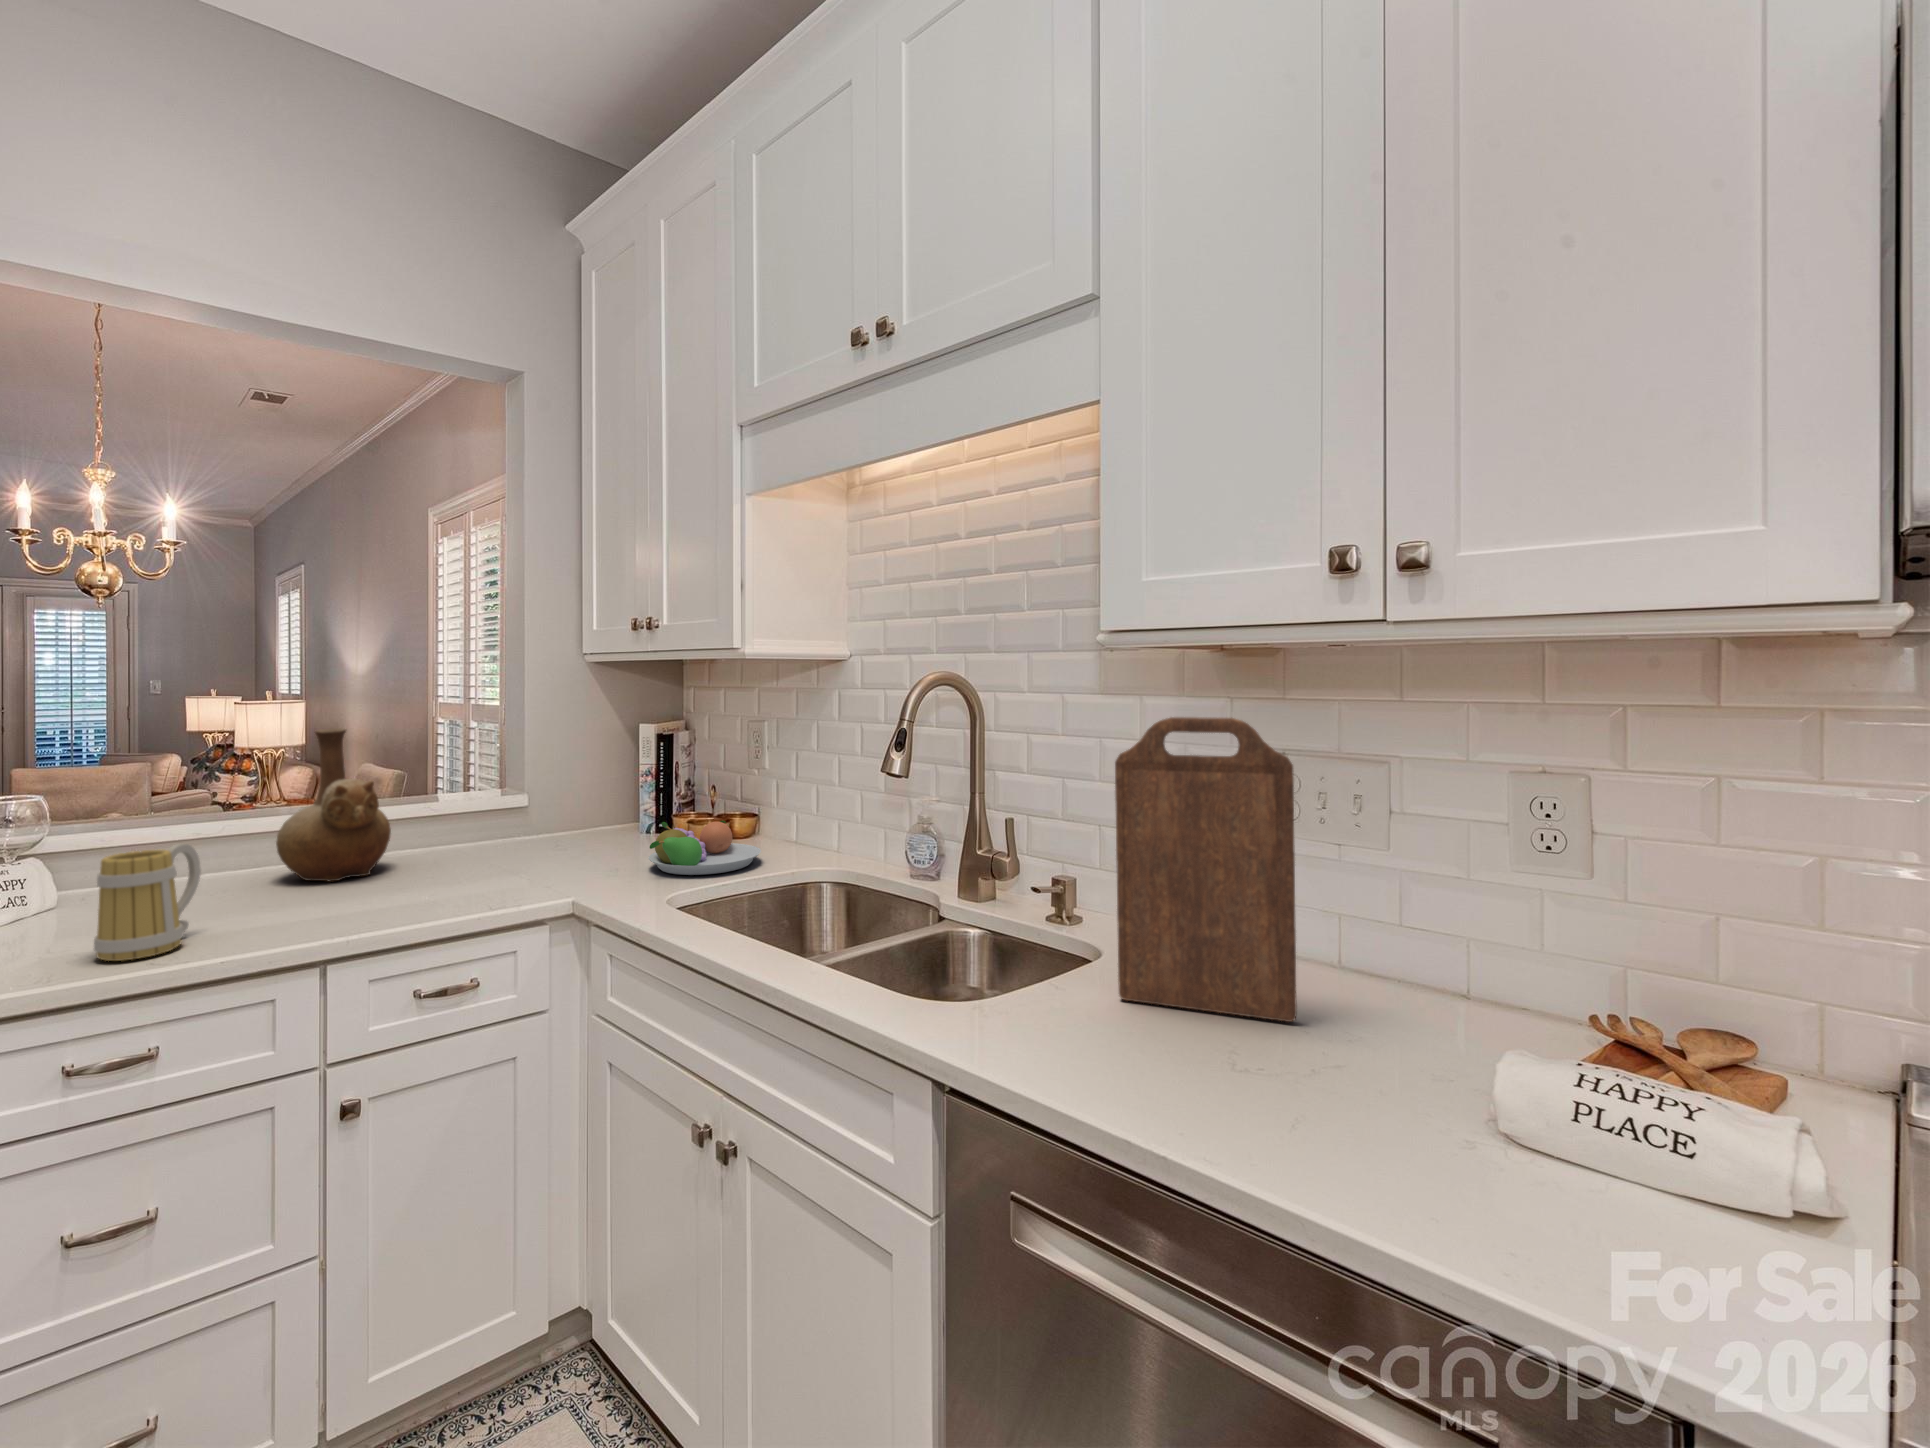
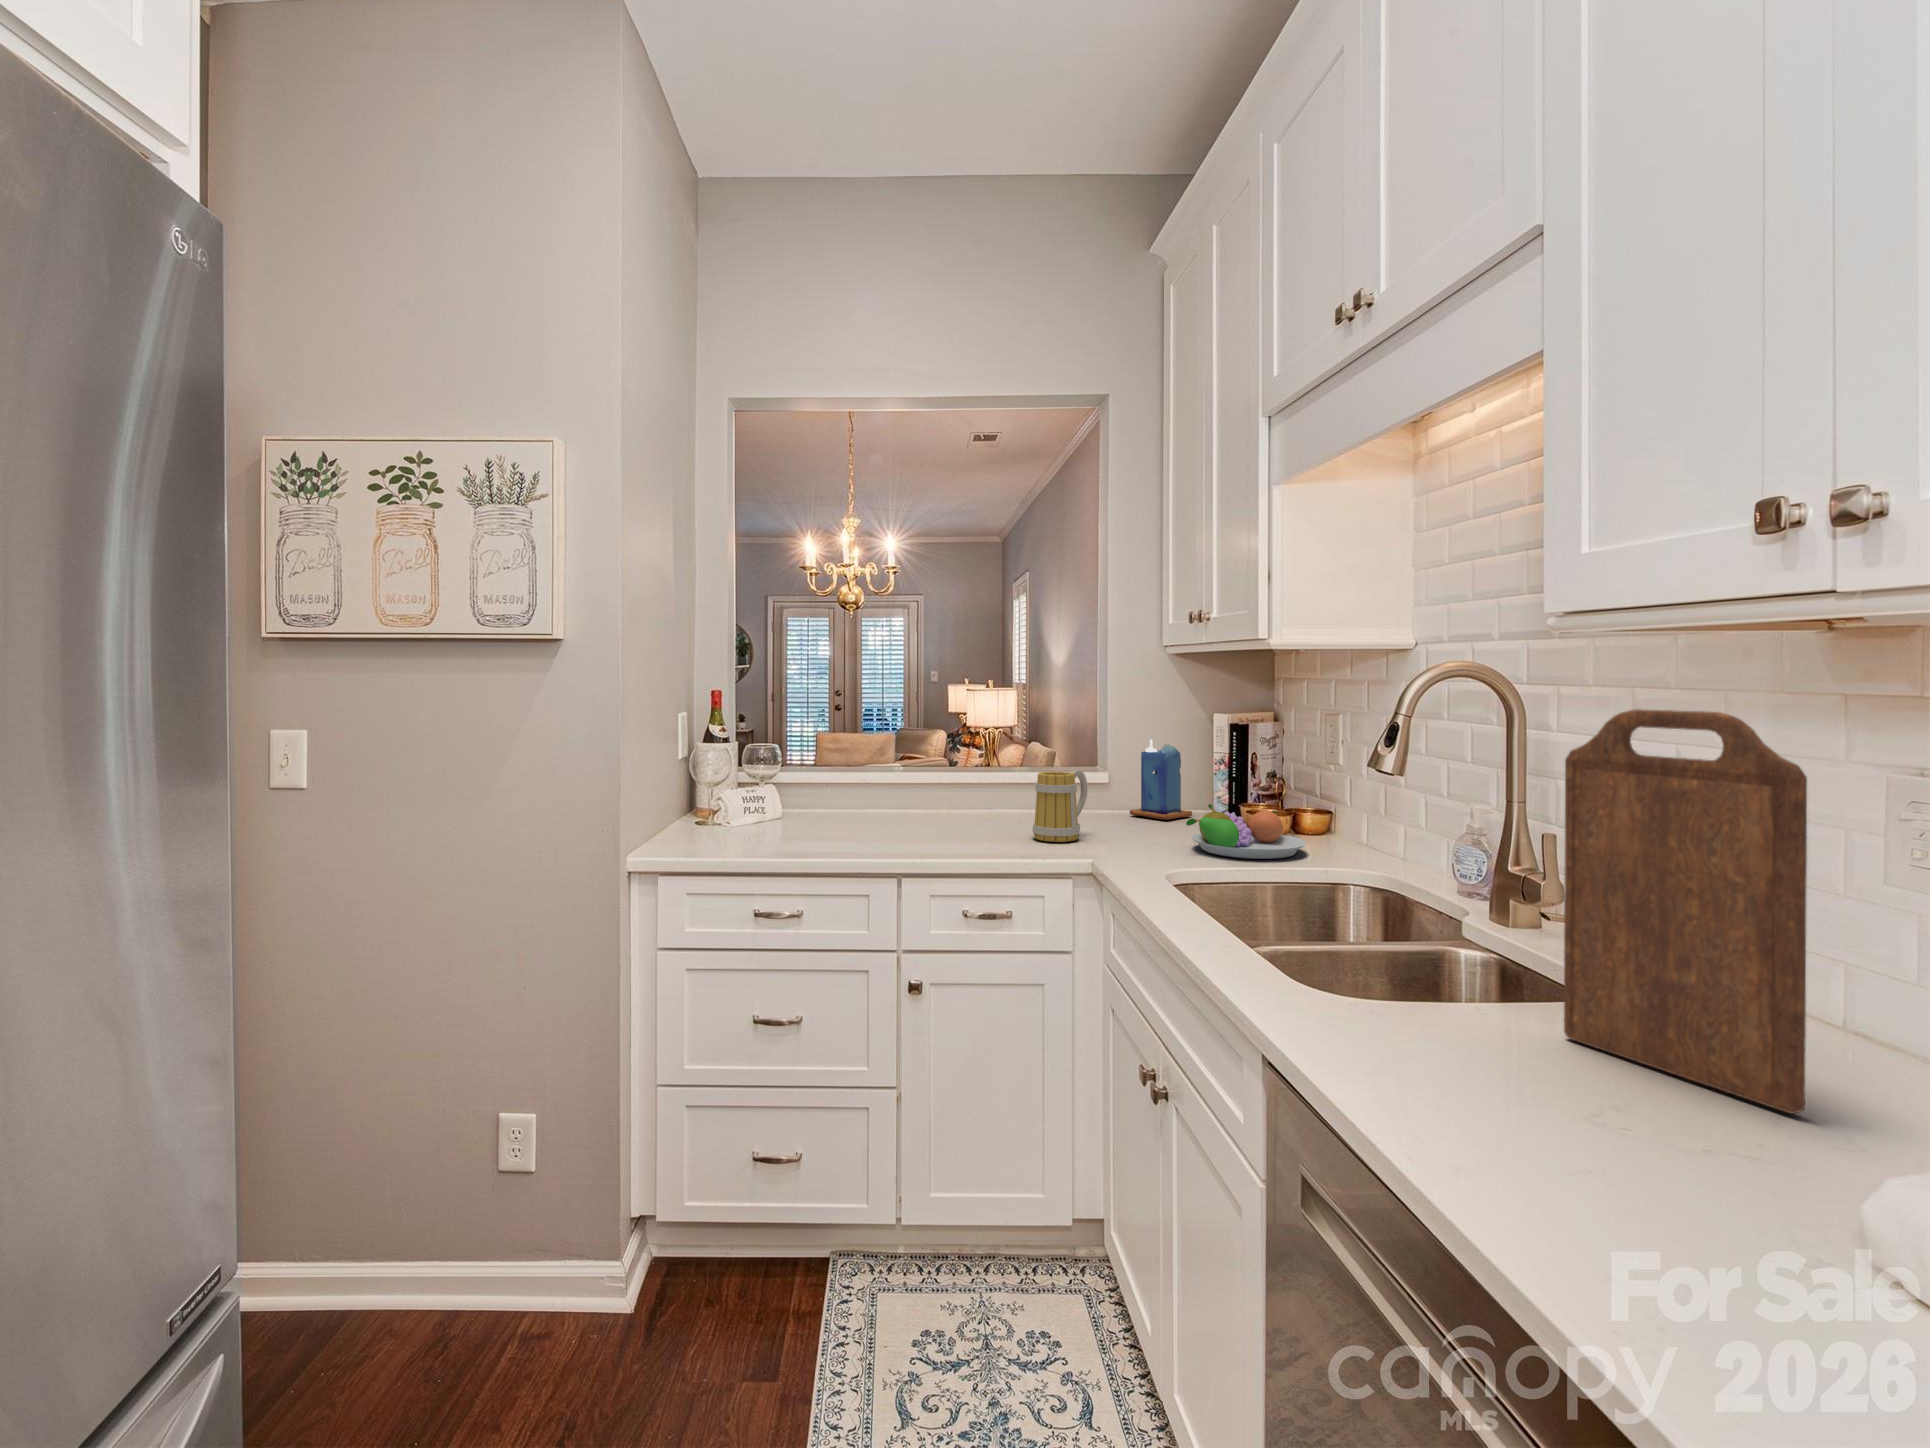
vase: present [276,728,391,882] -> none [925,701,1002,820]
candle: none [548,757,615,842] -> present [1130,739,1192,820]
mug: present [94,844,201,961] -> present [1033,770,1087,842]

